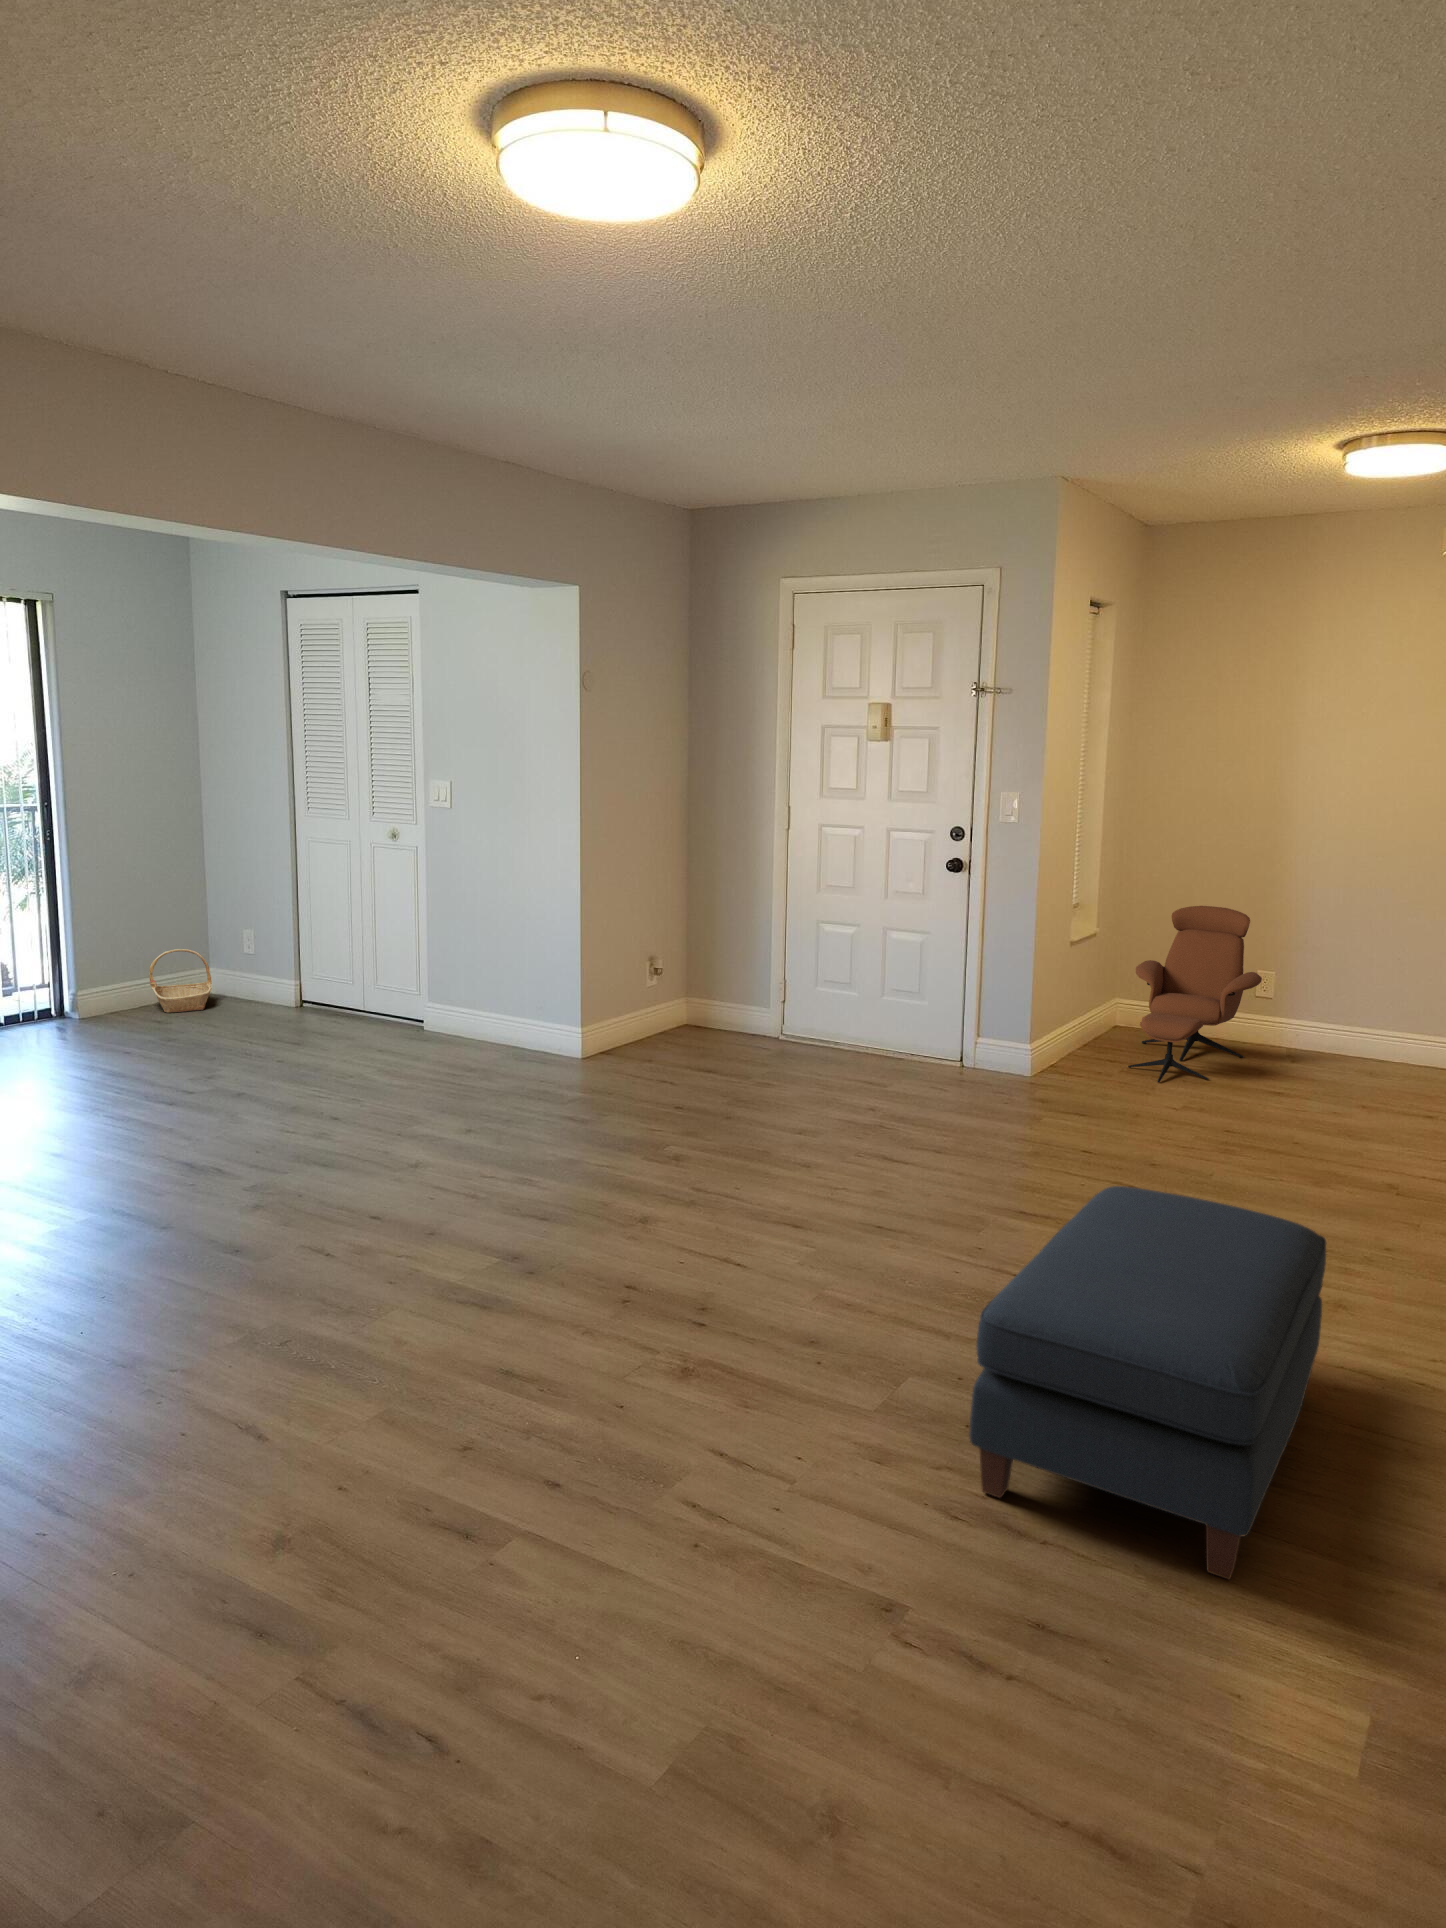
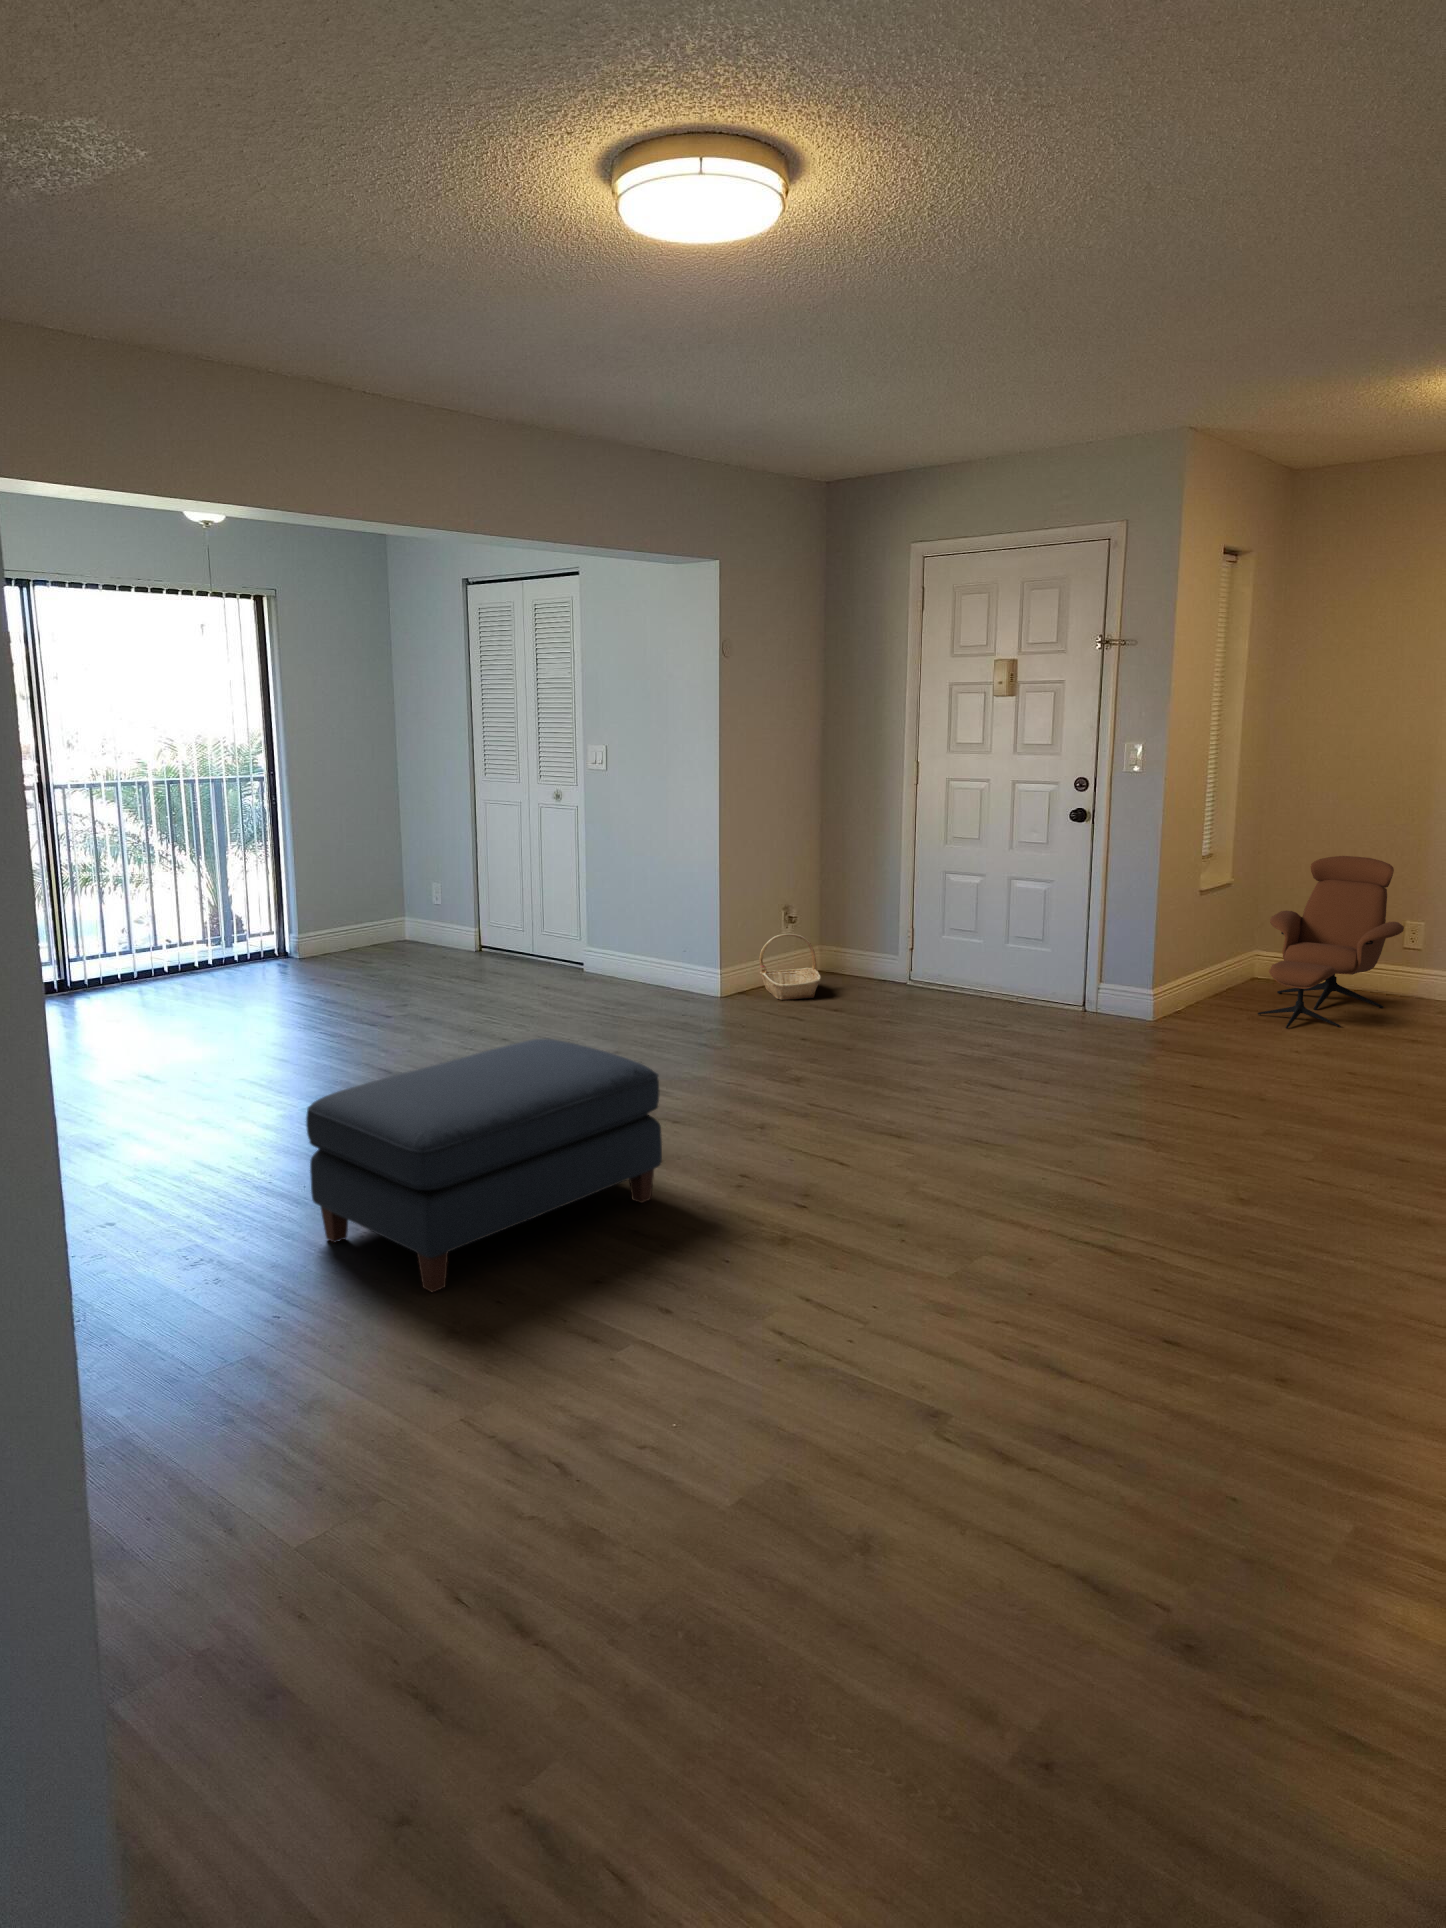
basket: present [149,949,212,1013] -> present [759,934,821,1000]
ottoman: present [969,1186,1326,1579] -> present [306,1039,662,1293]

